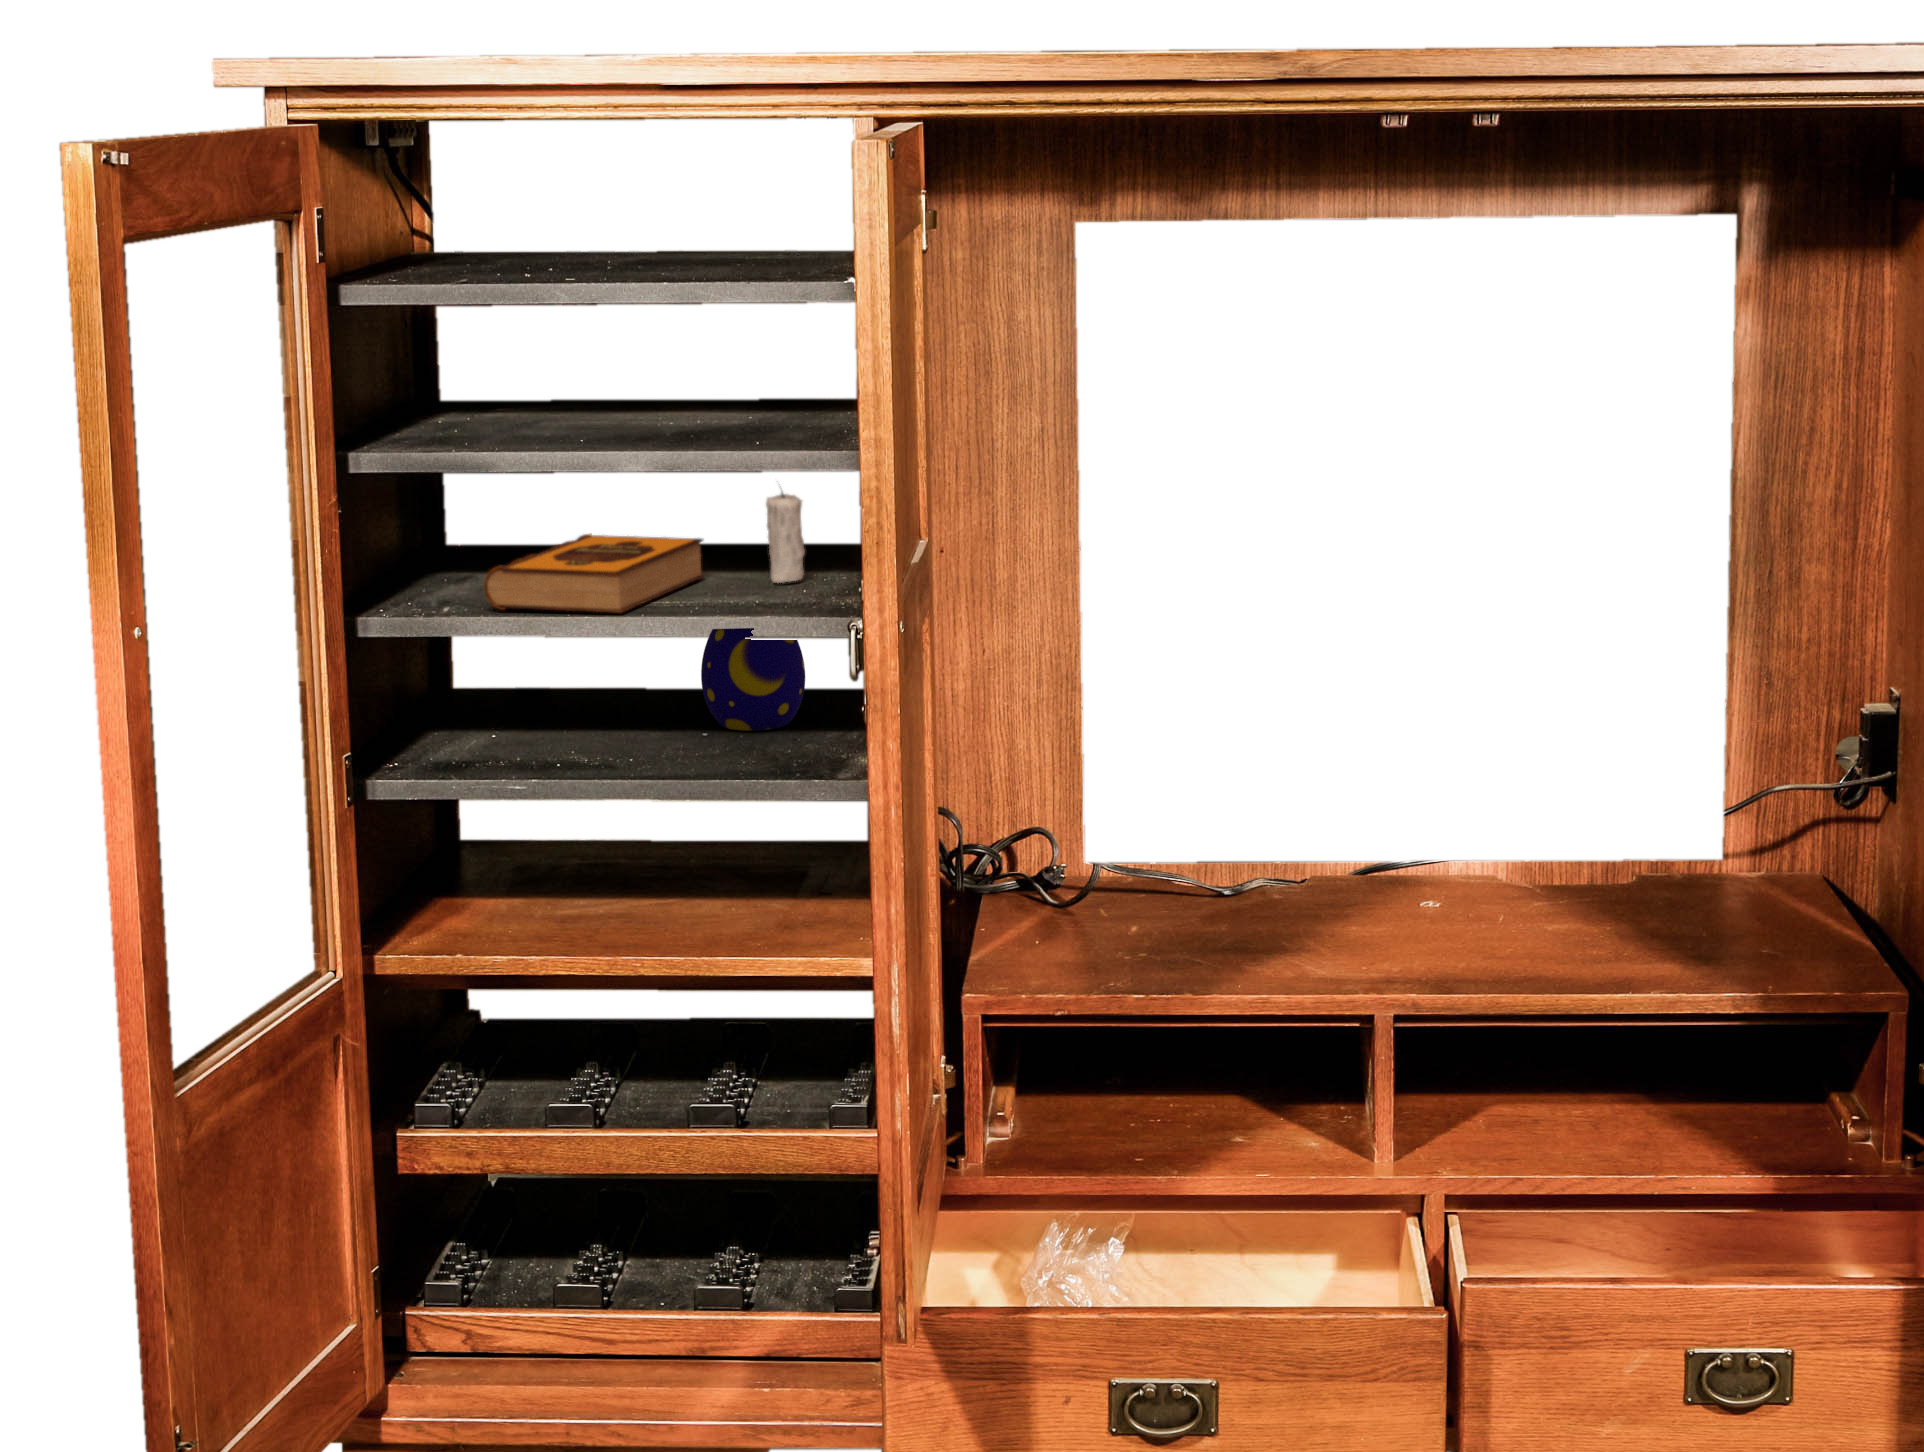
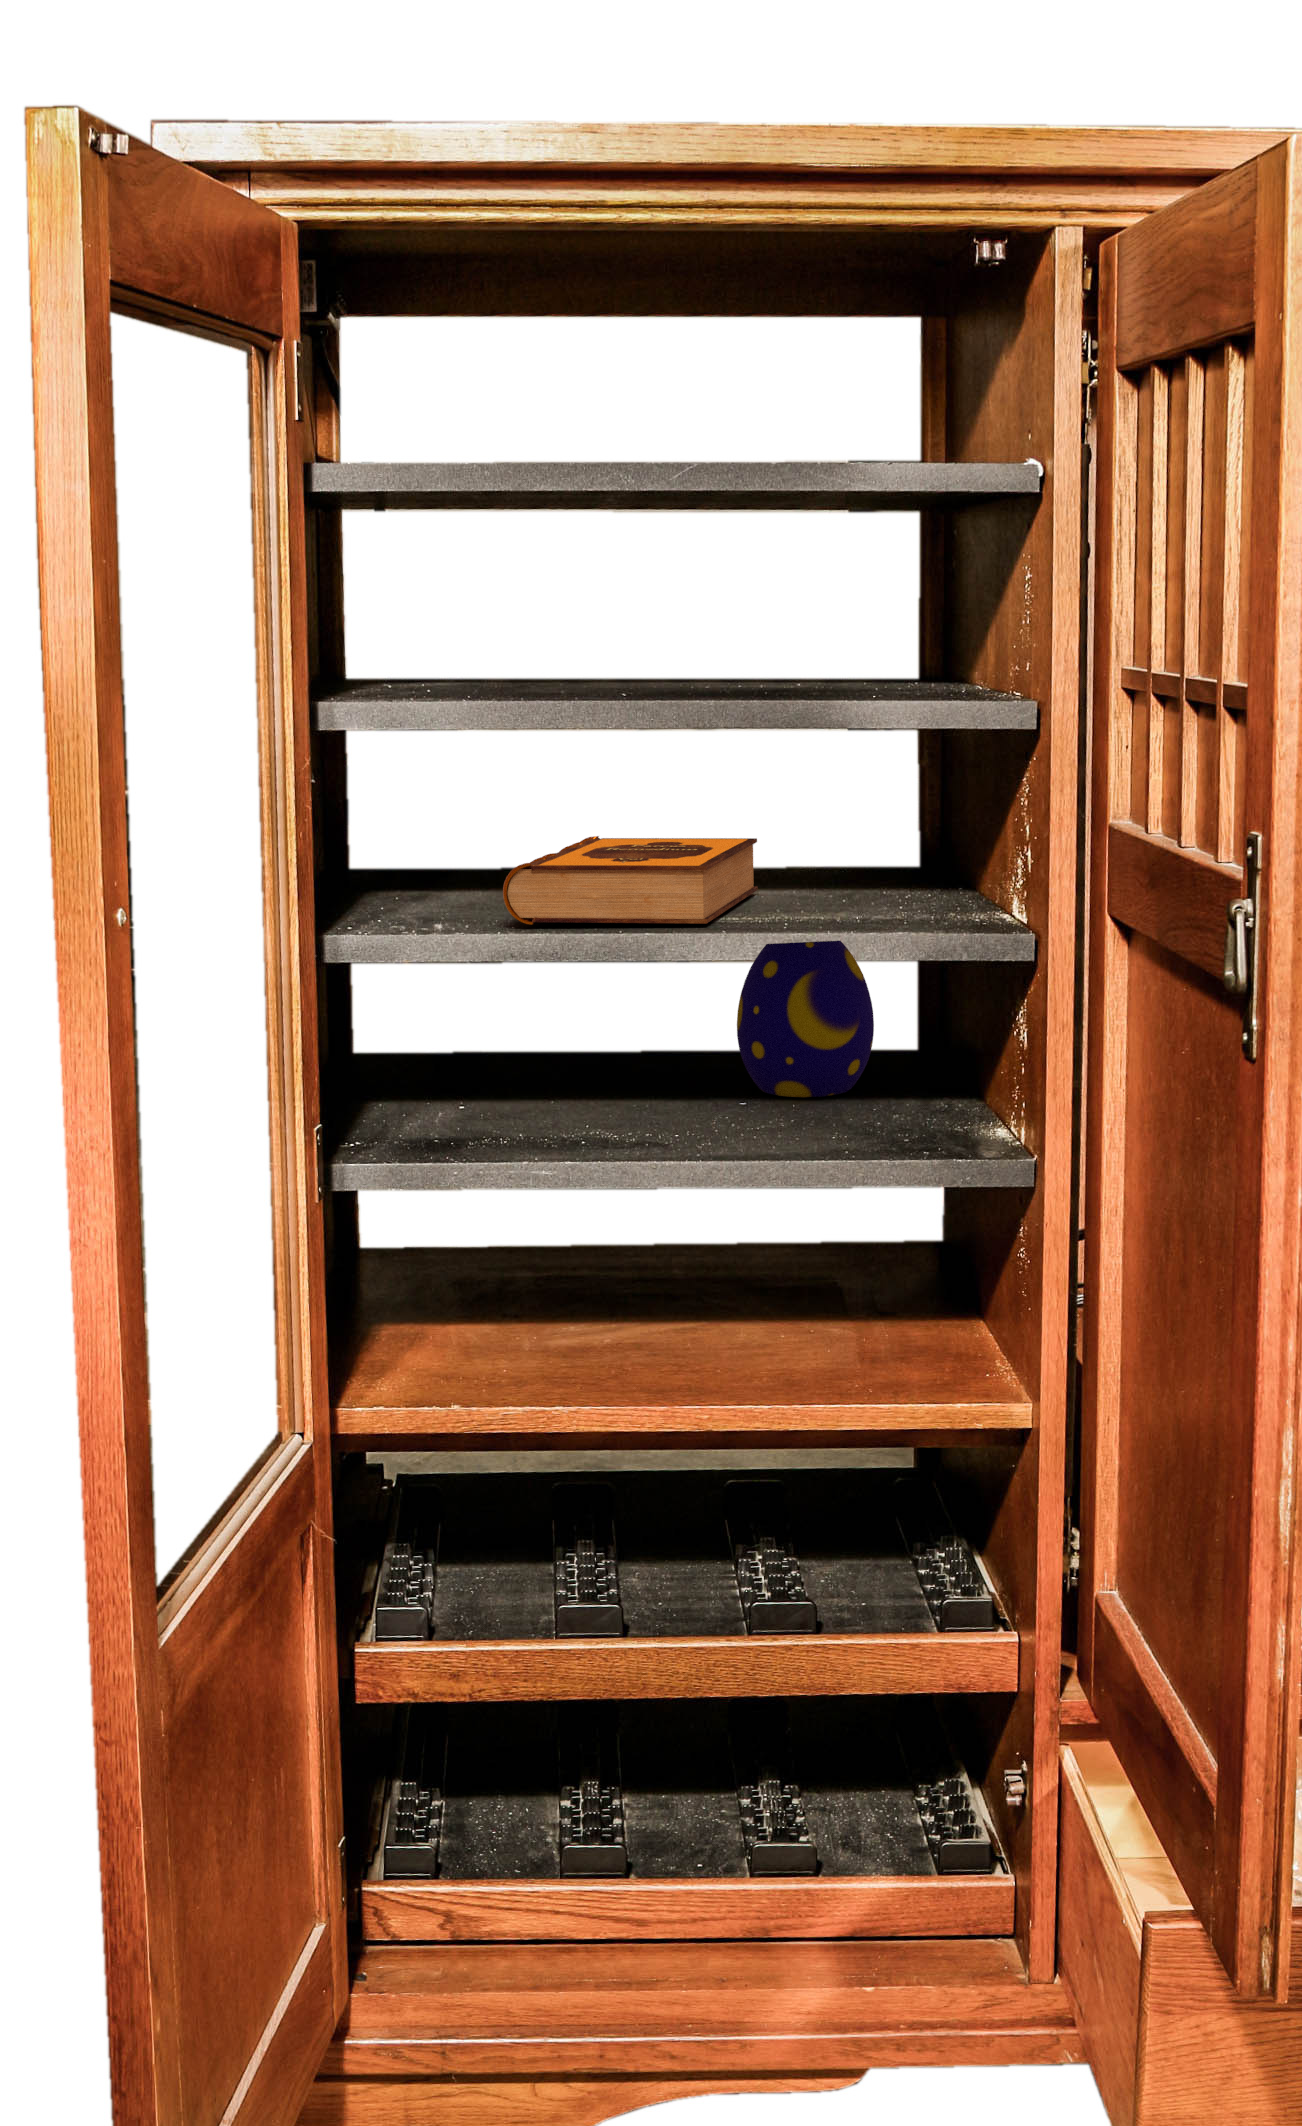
candle: present [766,492,805,583] -> none [853,751,901,894]

